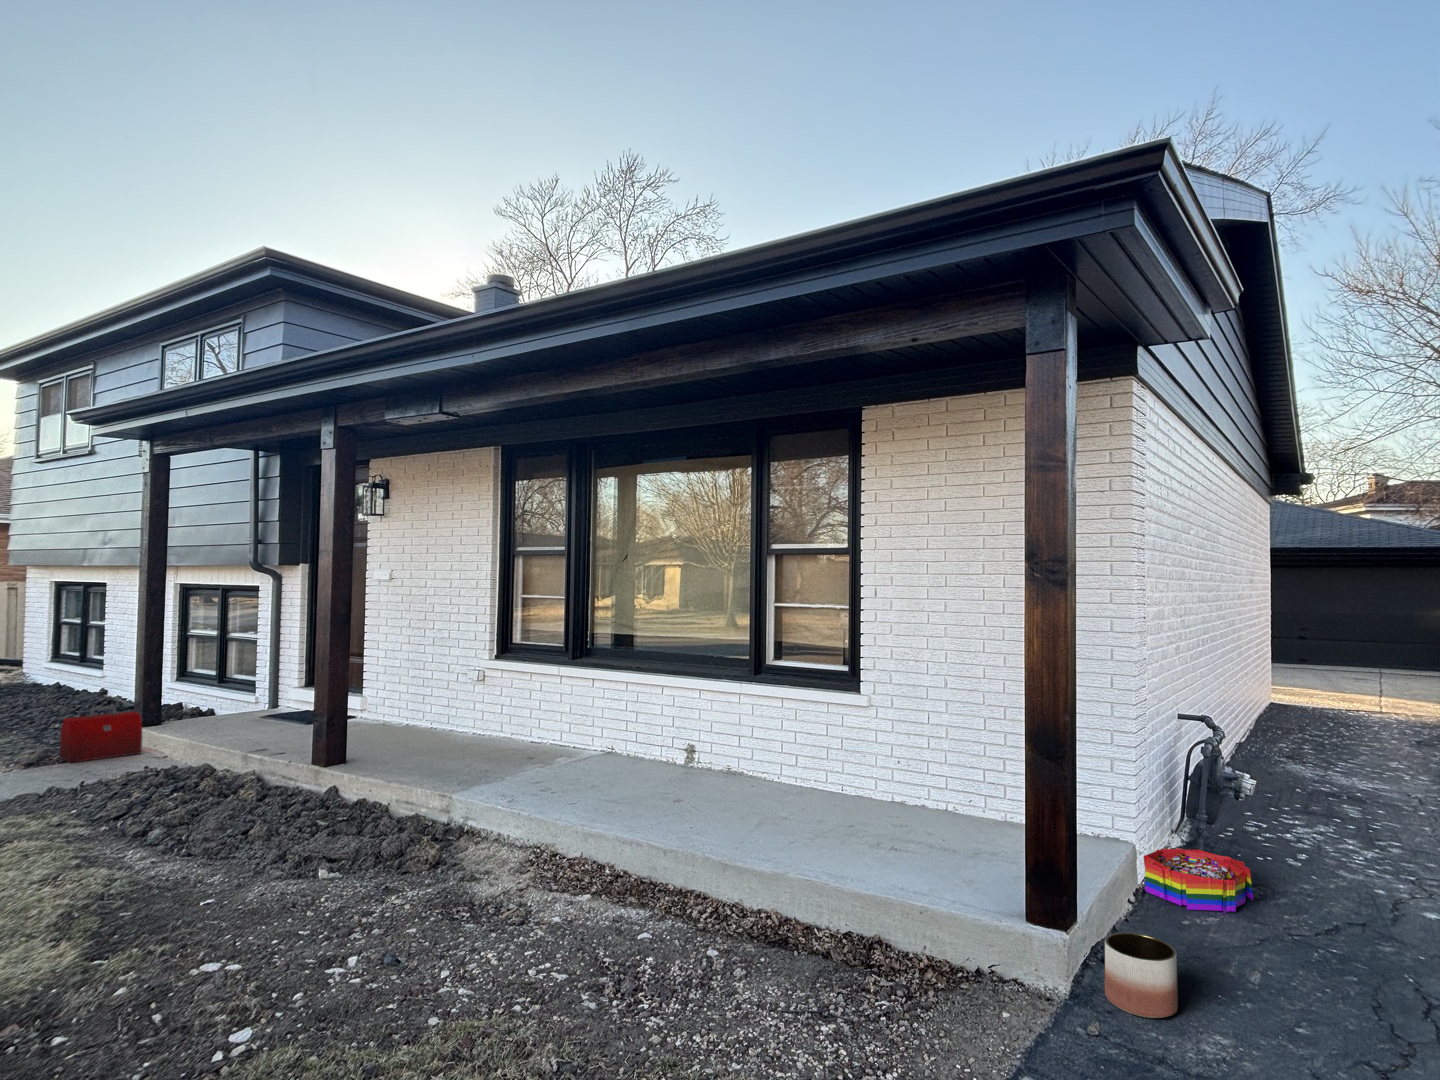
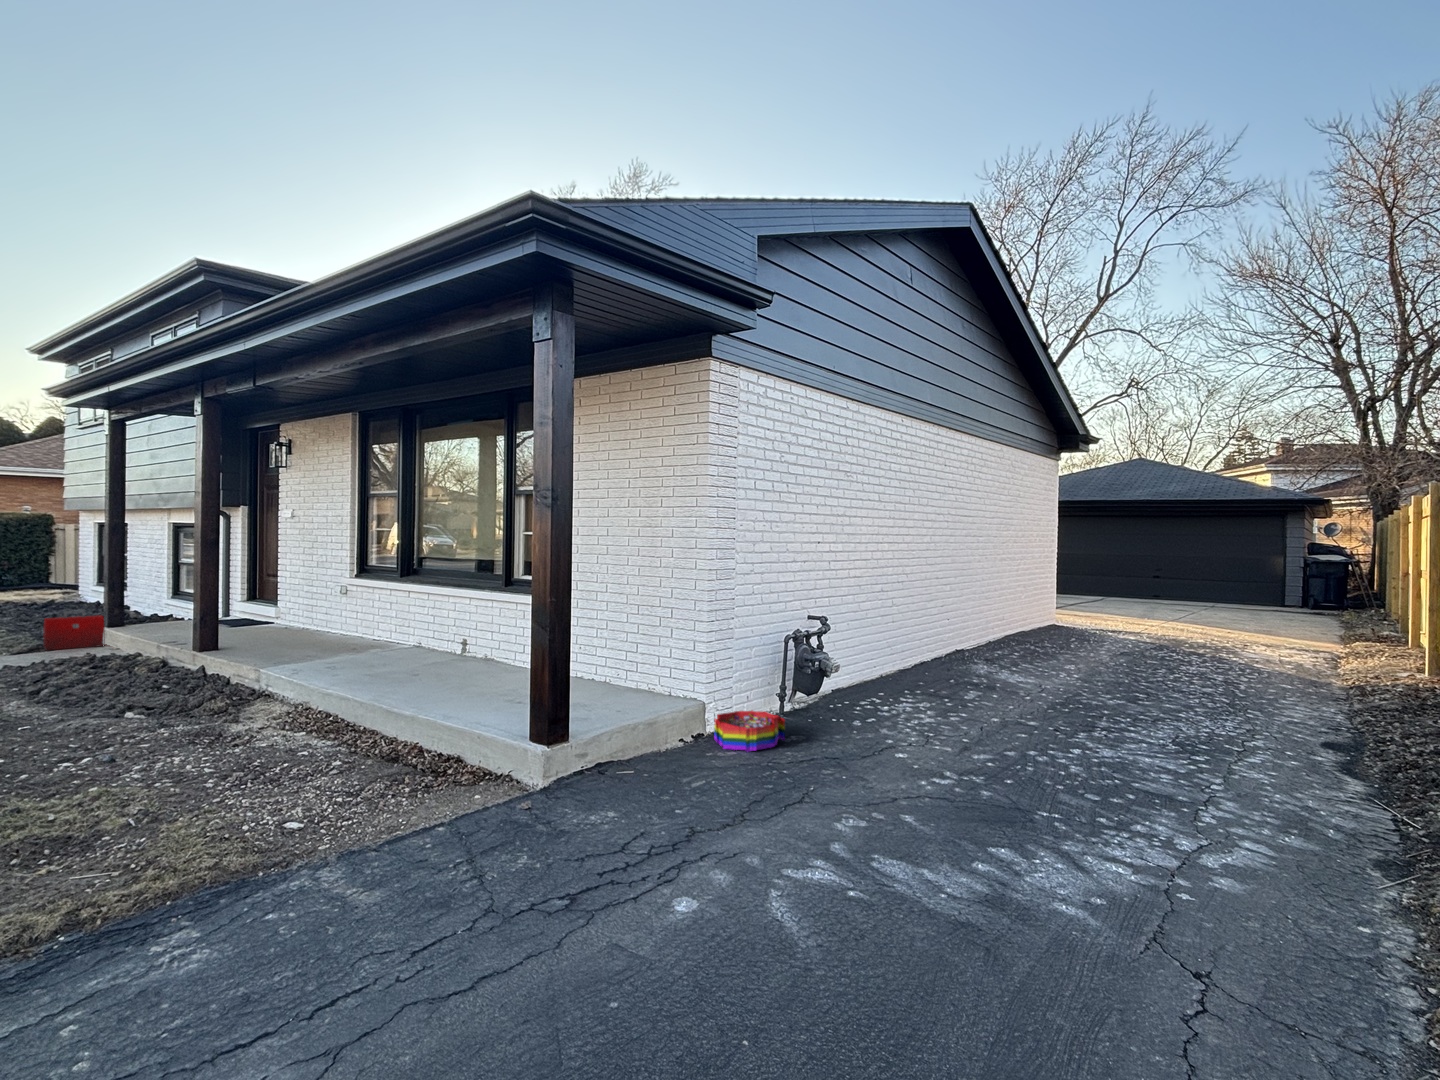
planter: present [1105,933,1178,1018] -> none [566,748,612,800]

